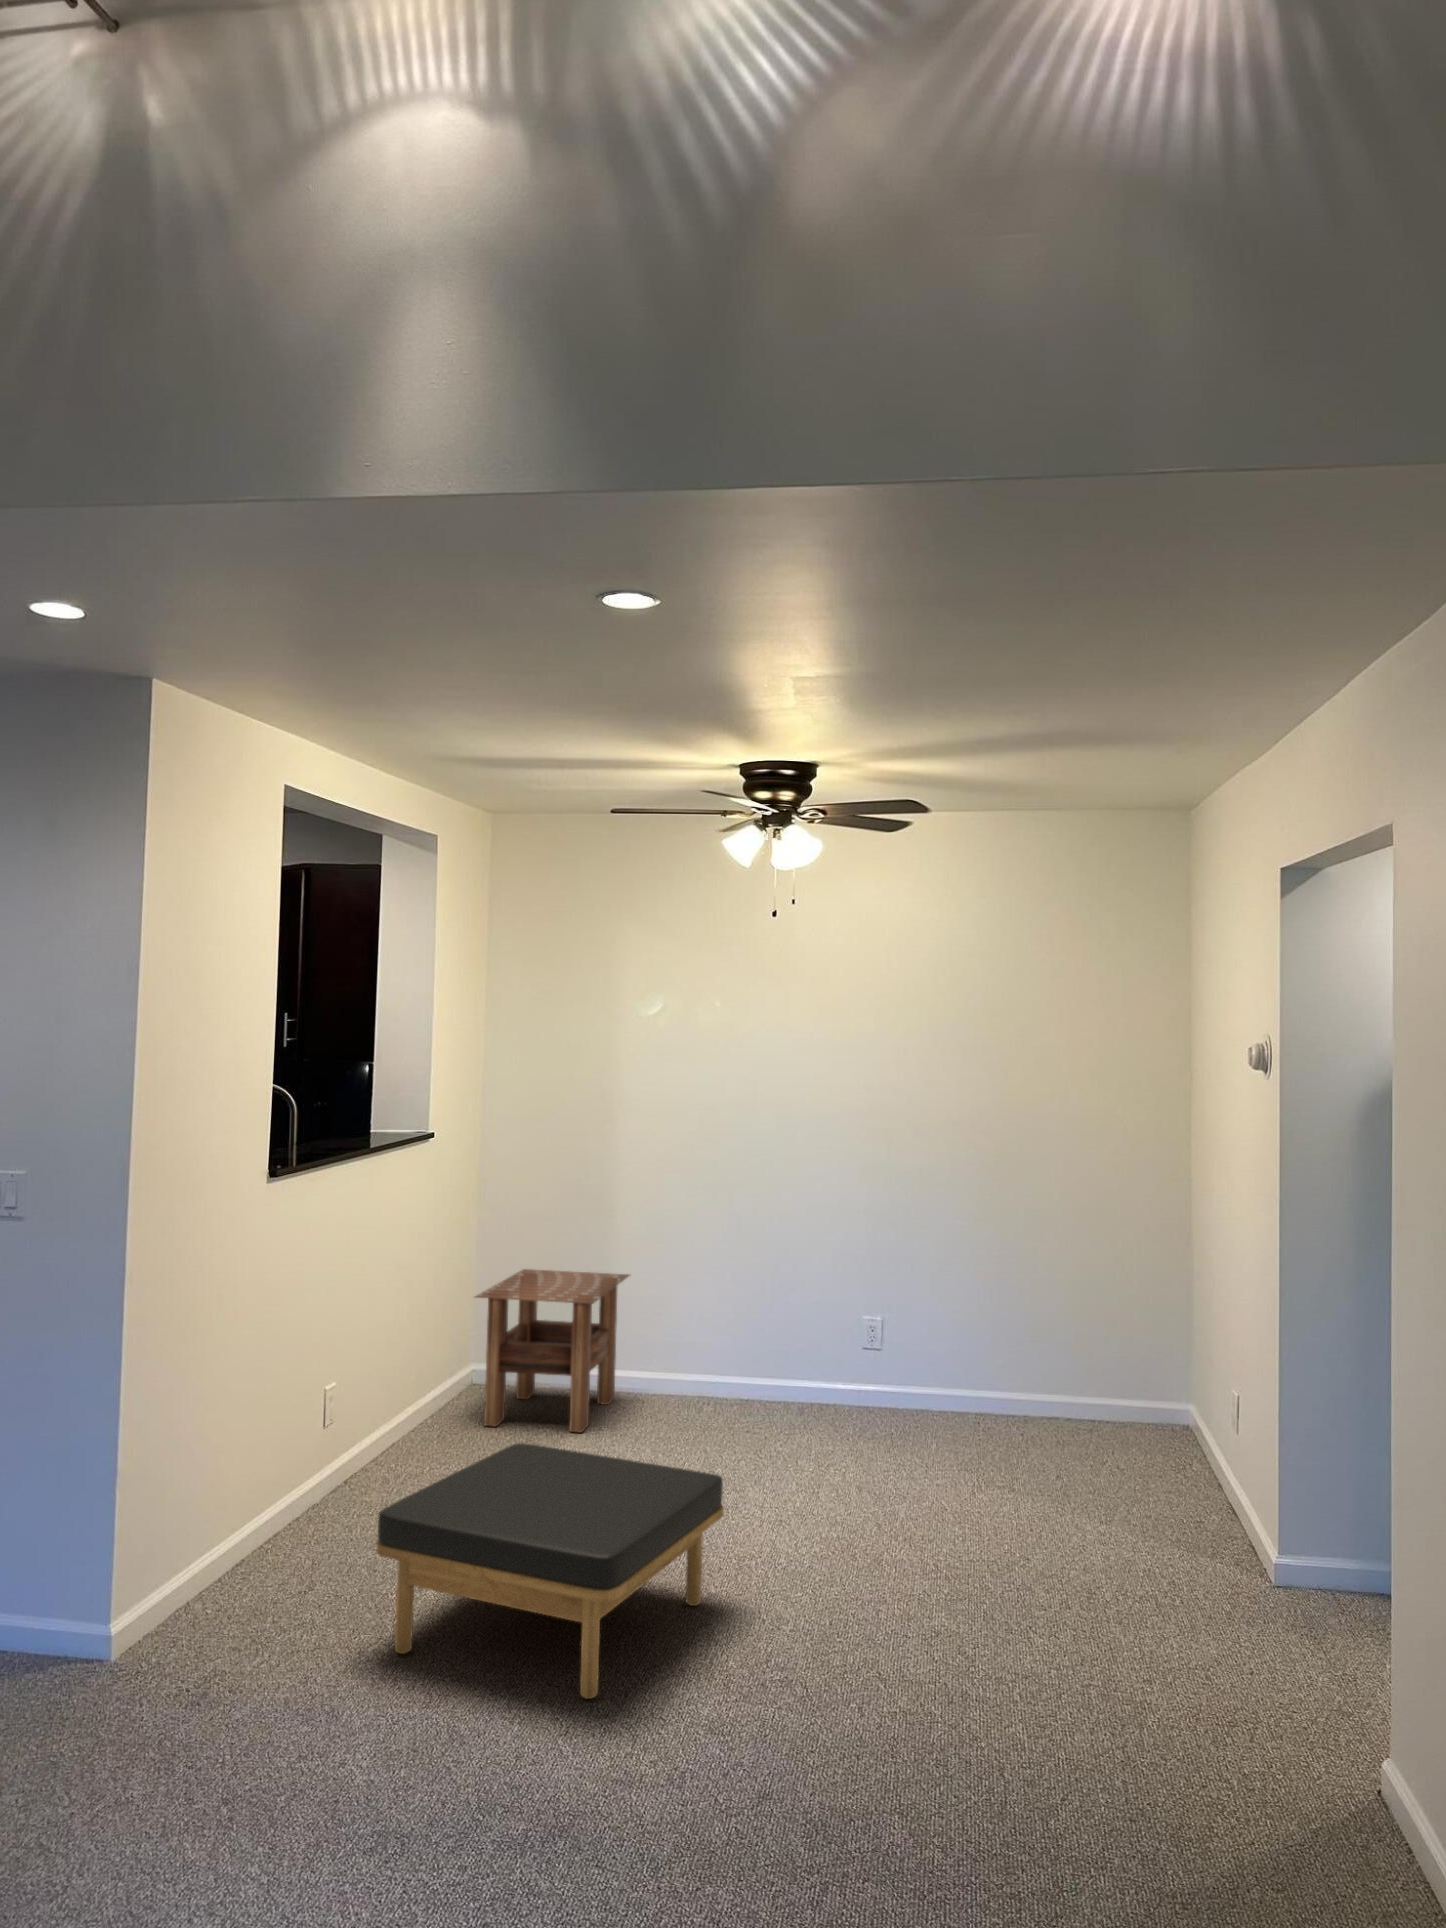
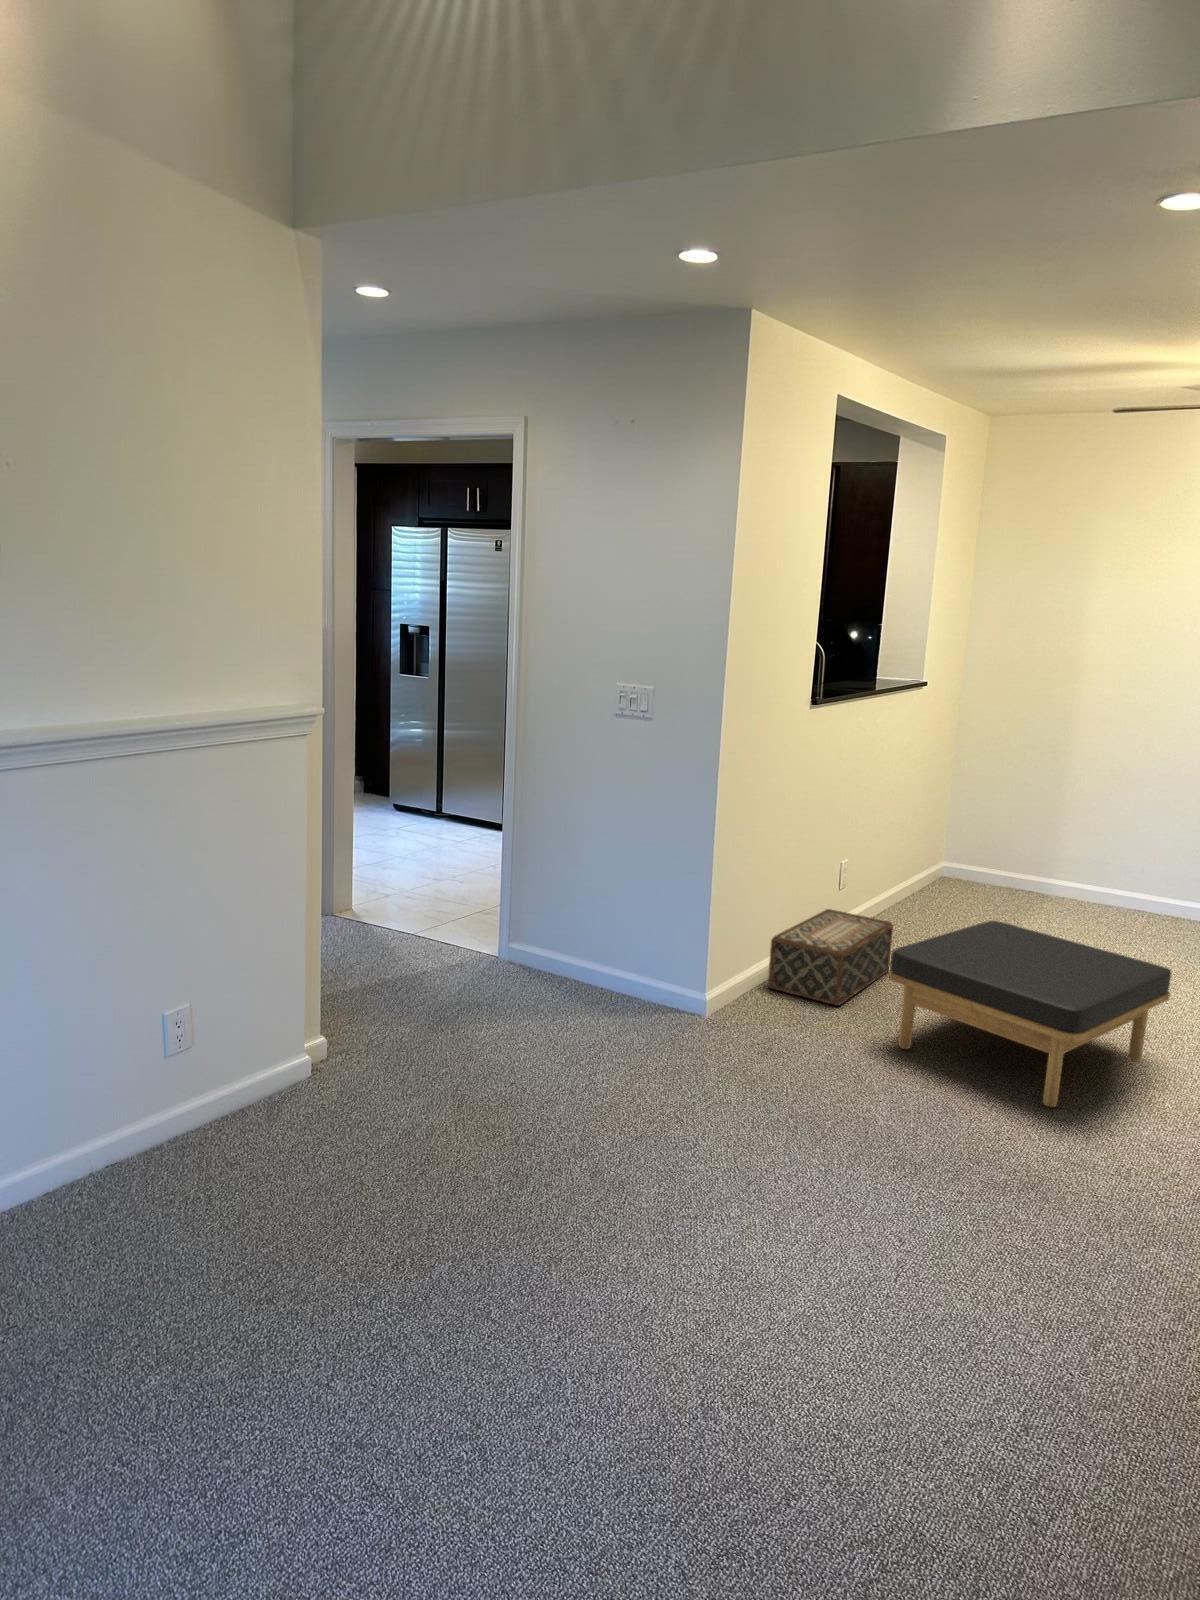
side table: present [476,1269,629,1432] -> none [952,795,1084,924]
woven basket: none [212,1458,393,1604] -> present [768,909,893,1005]

